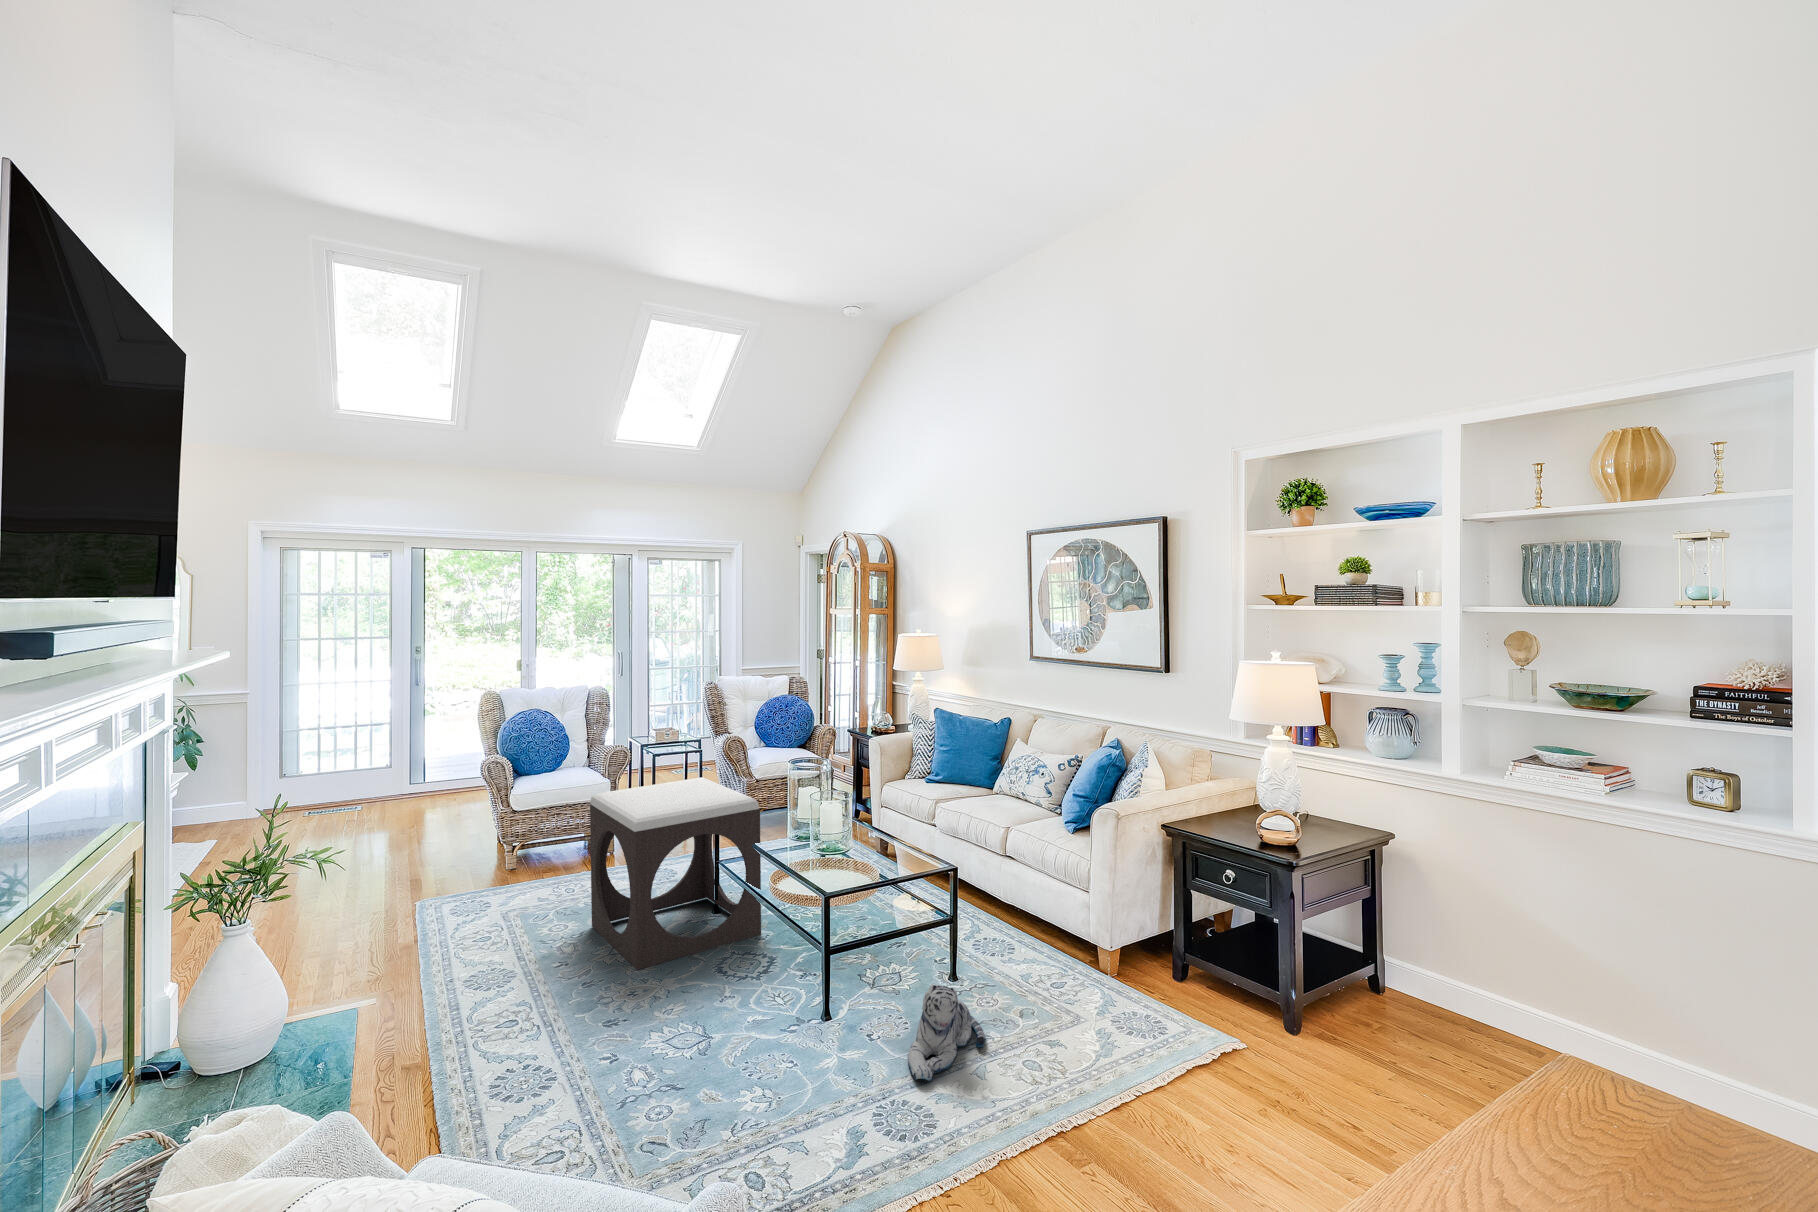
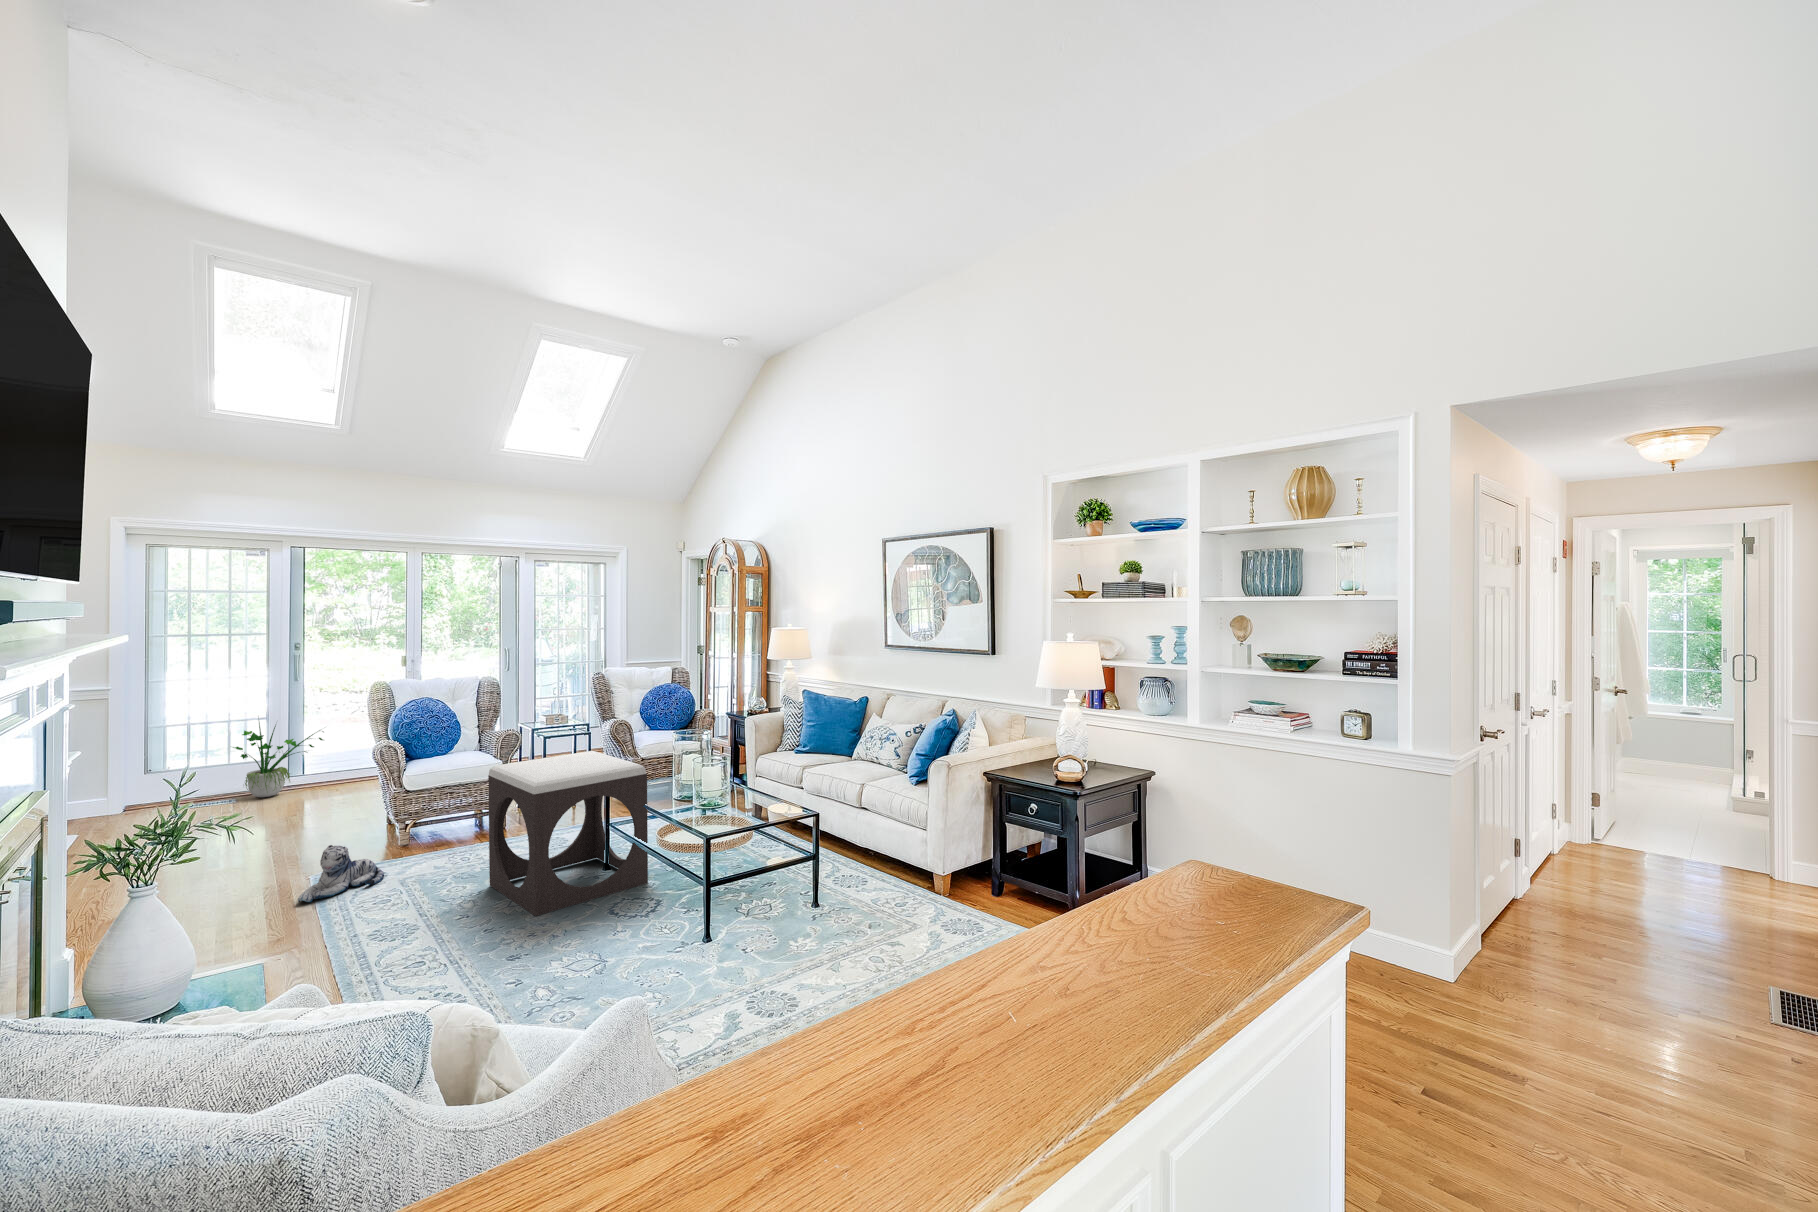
potted plant: none [351,719,446,806] -> present [233,723,323,797]
plush toy: present [908,985,985,1081] -> present [298,845,384,902]

